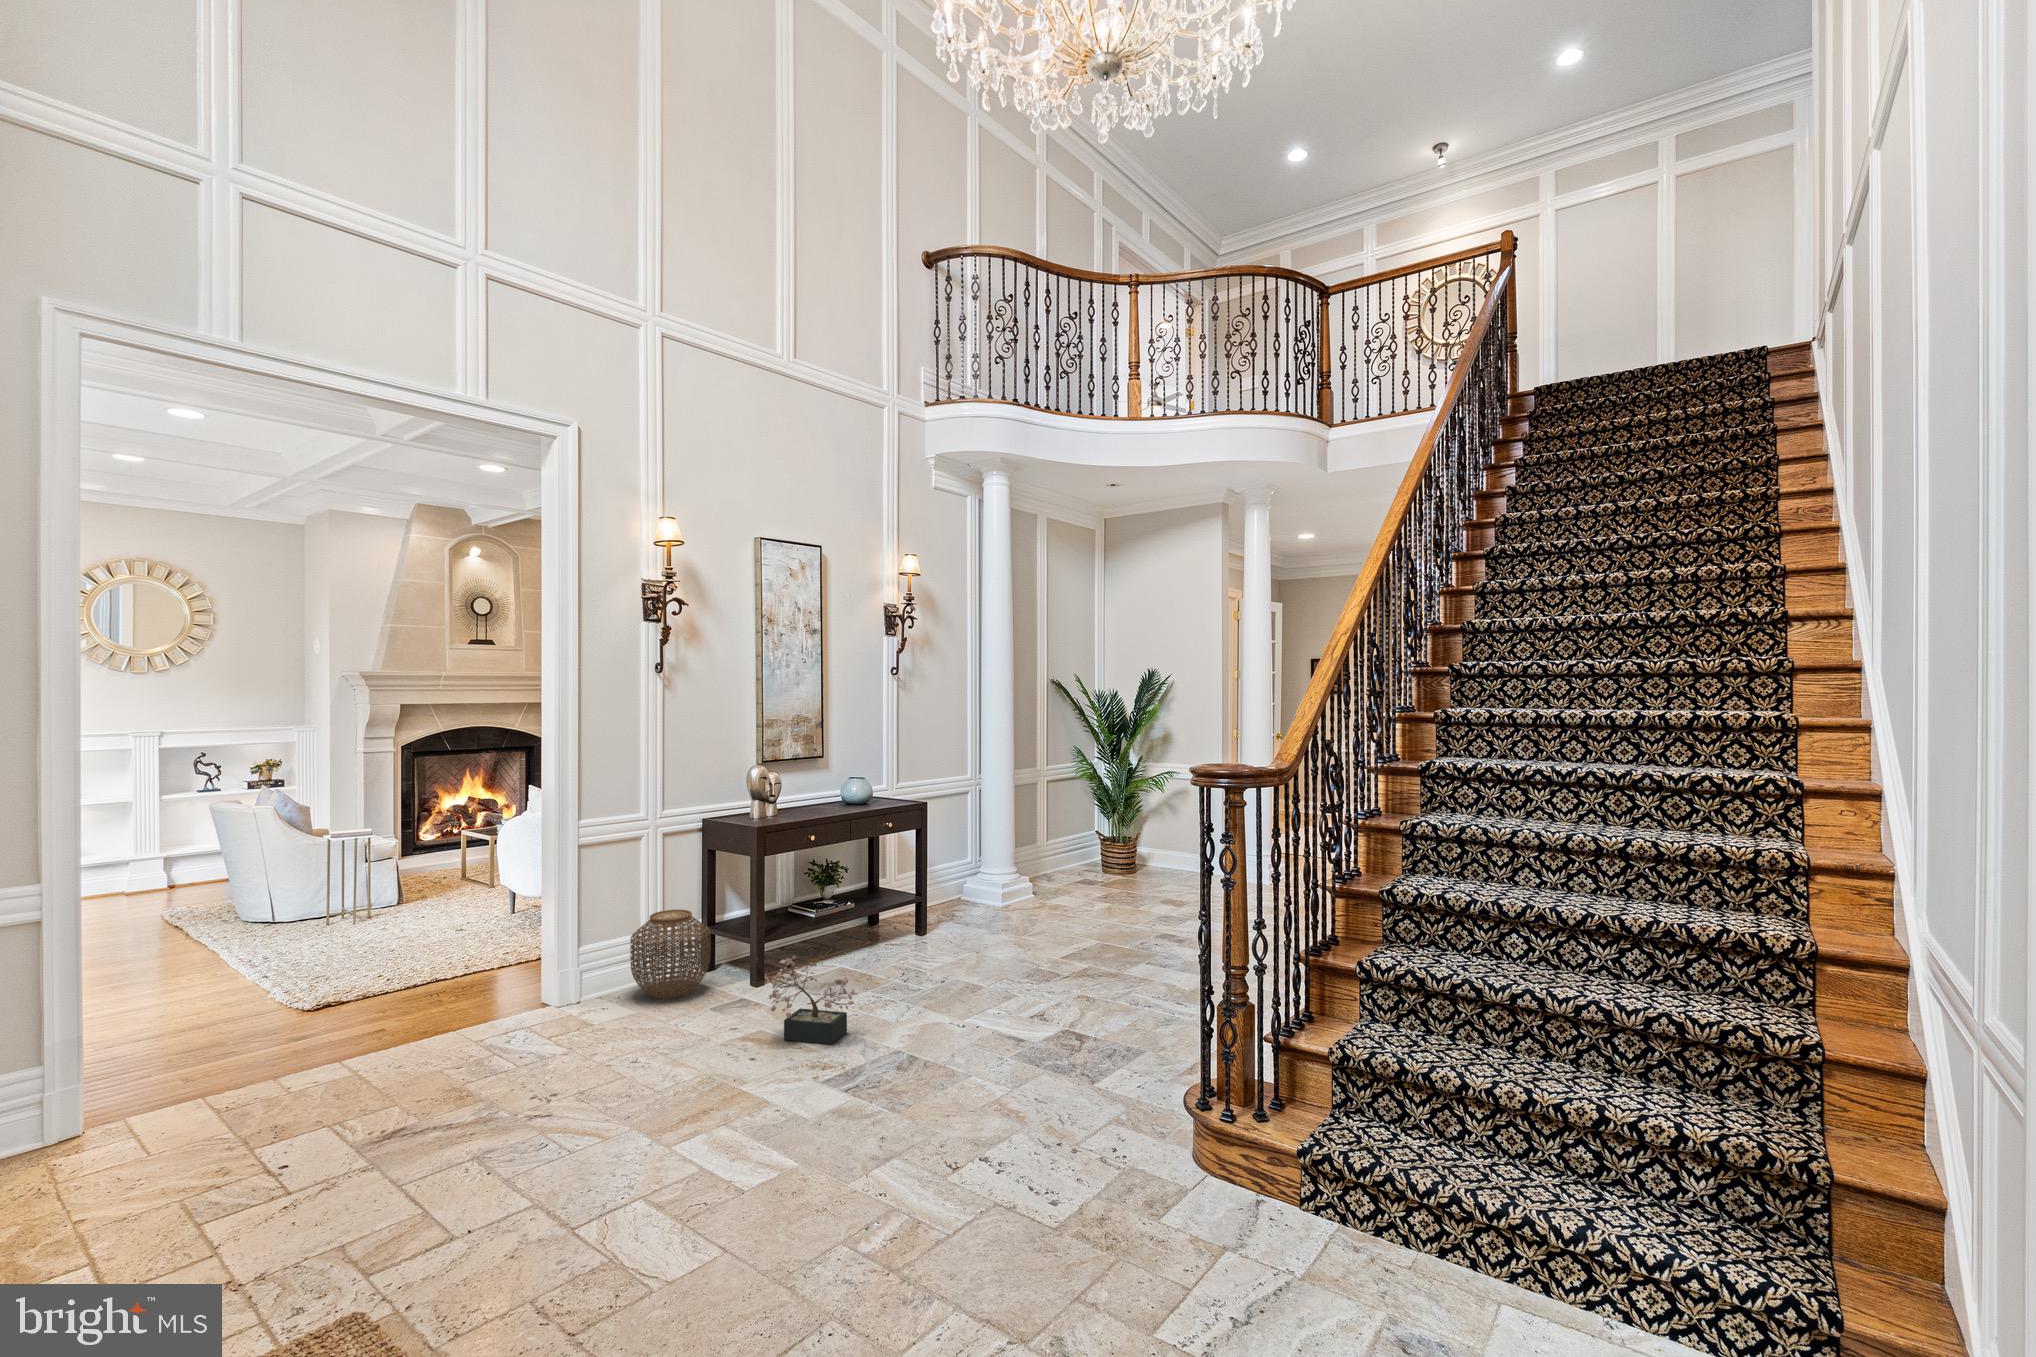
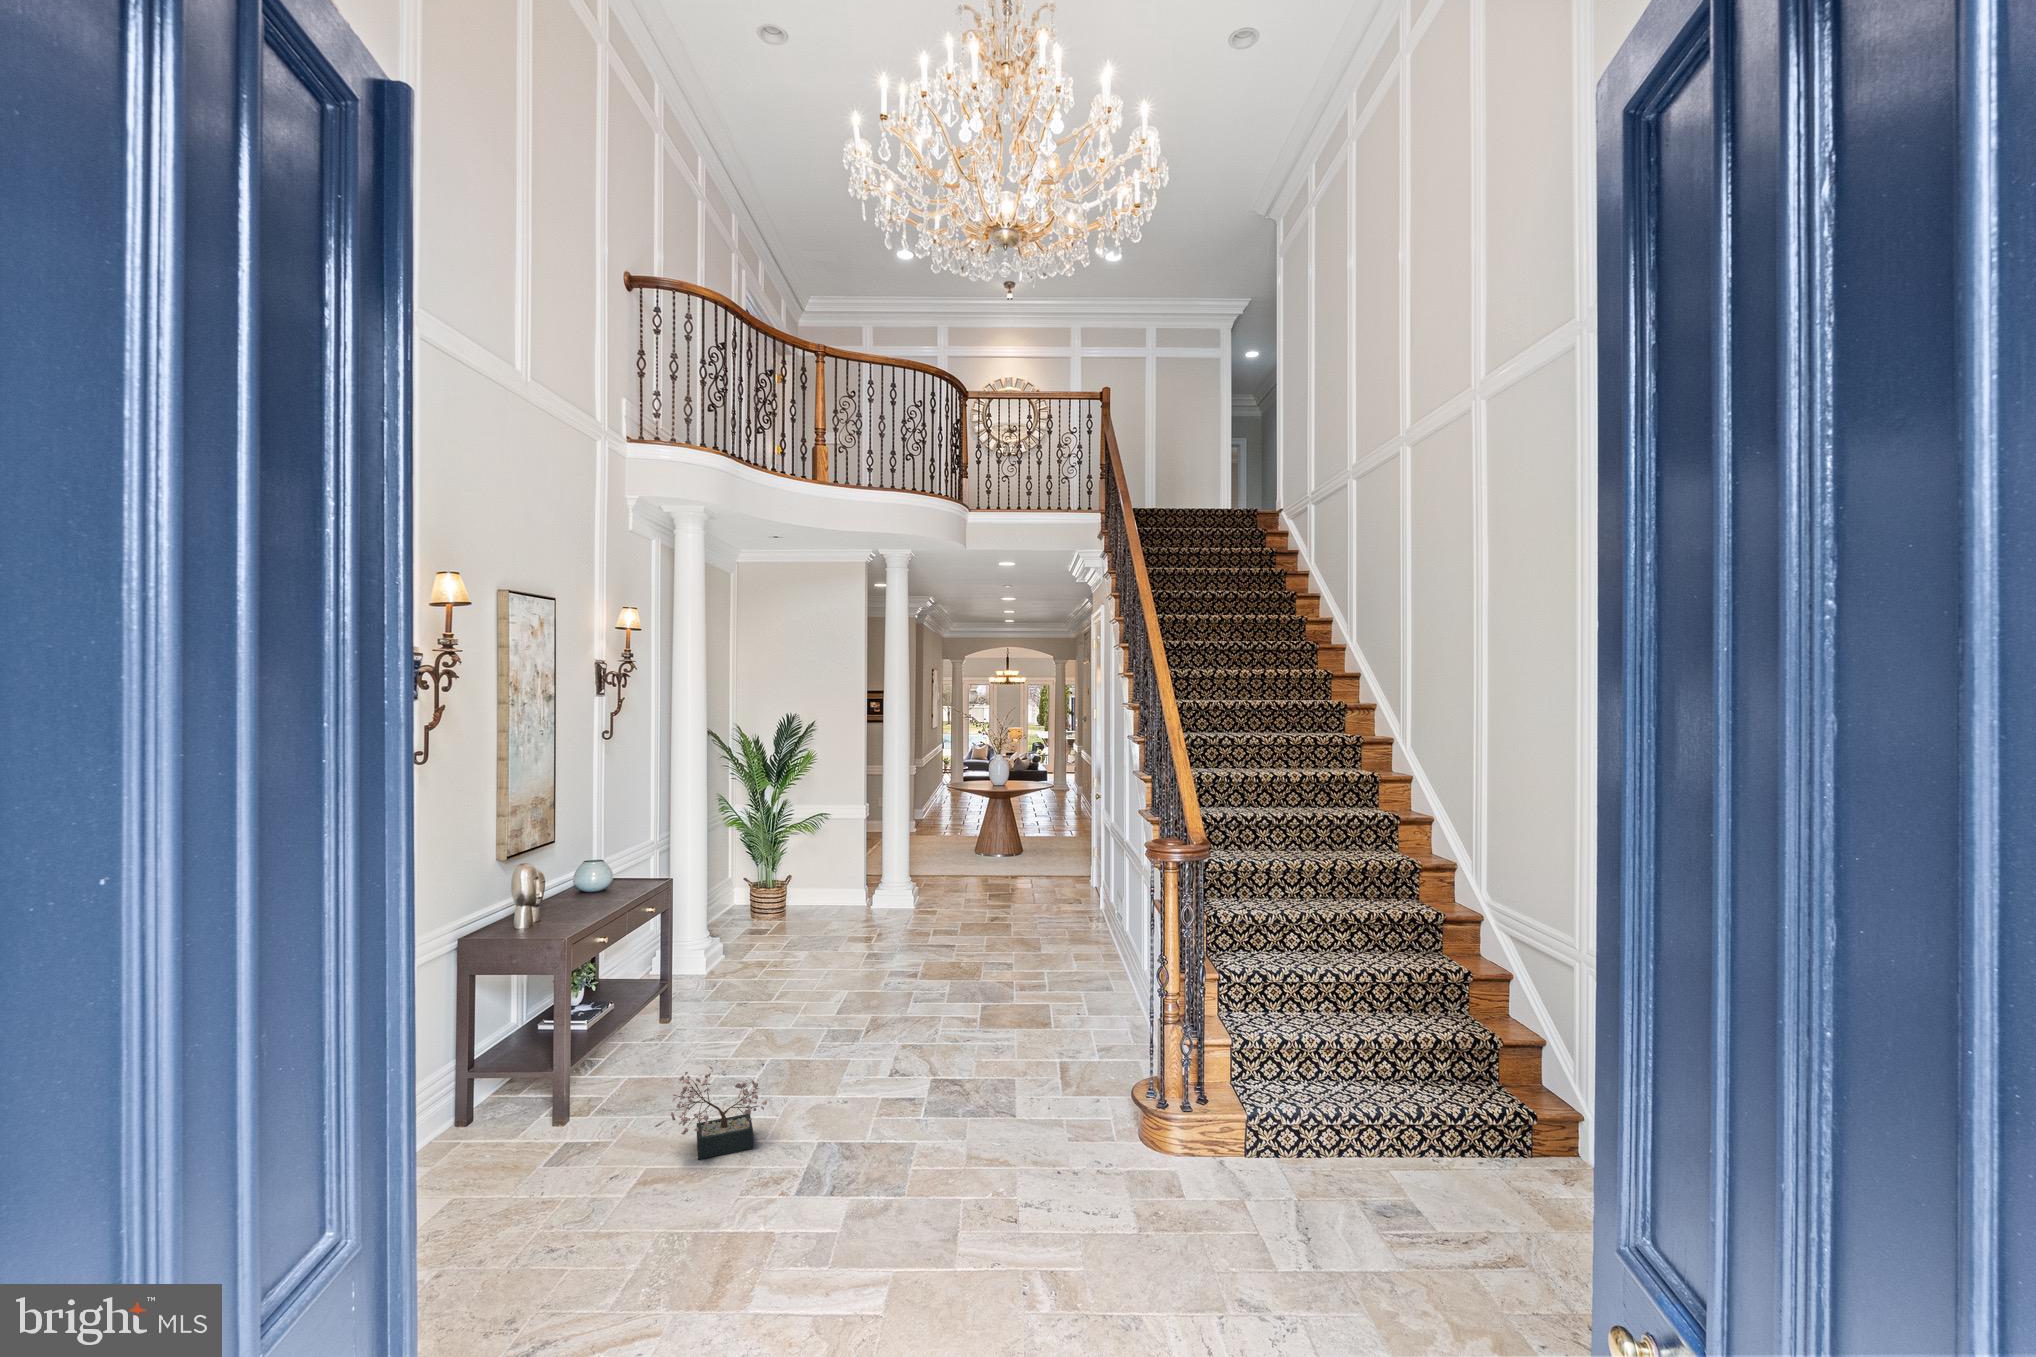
woven basket: present [630,910,711,999] -> none [430,1052,531,1163]

